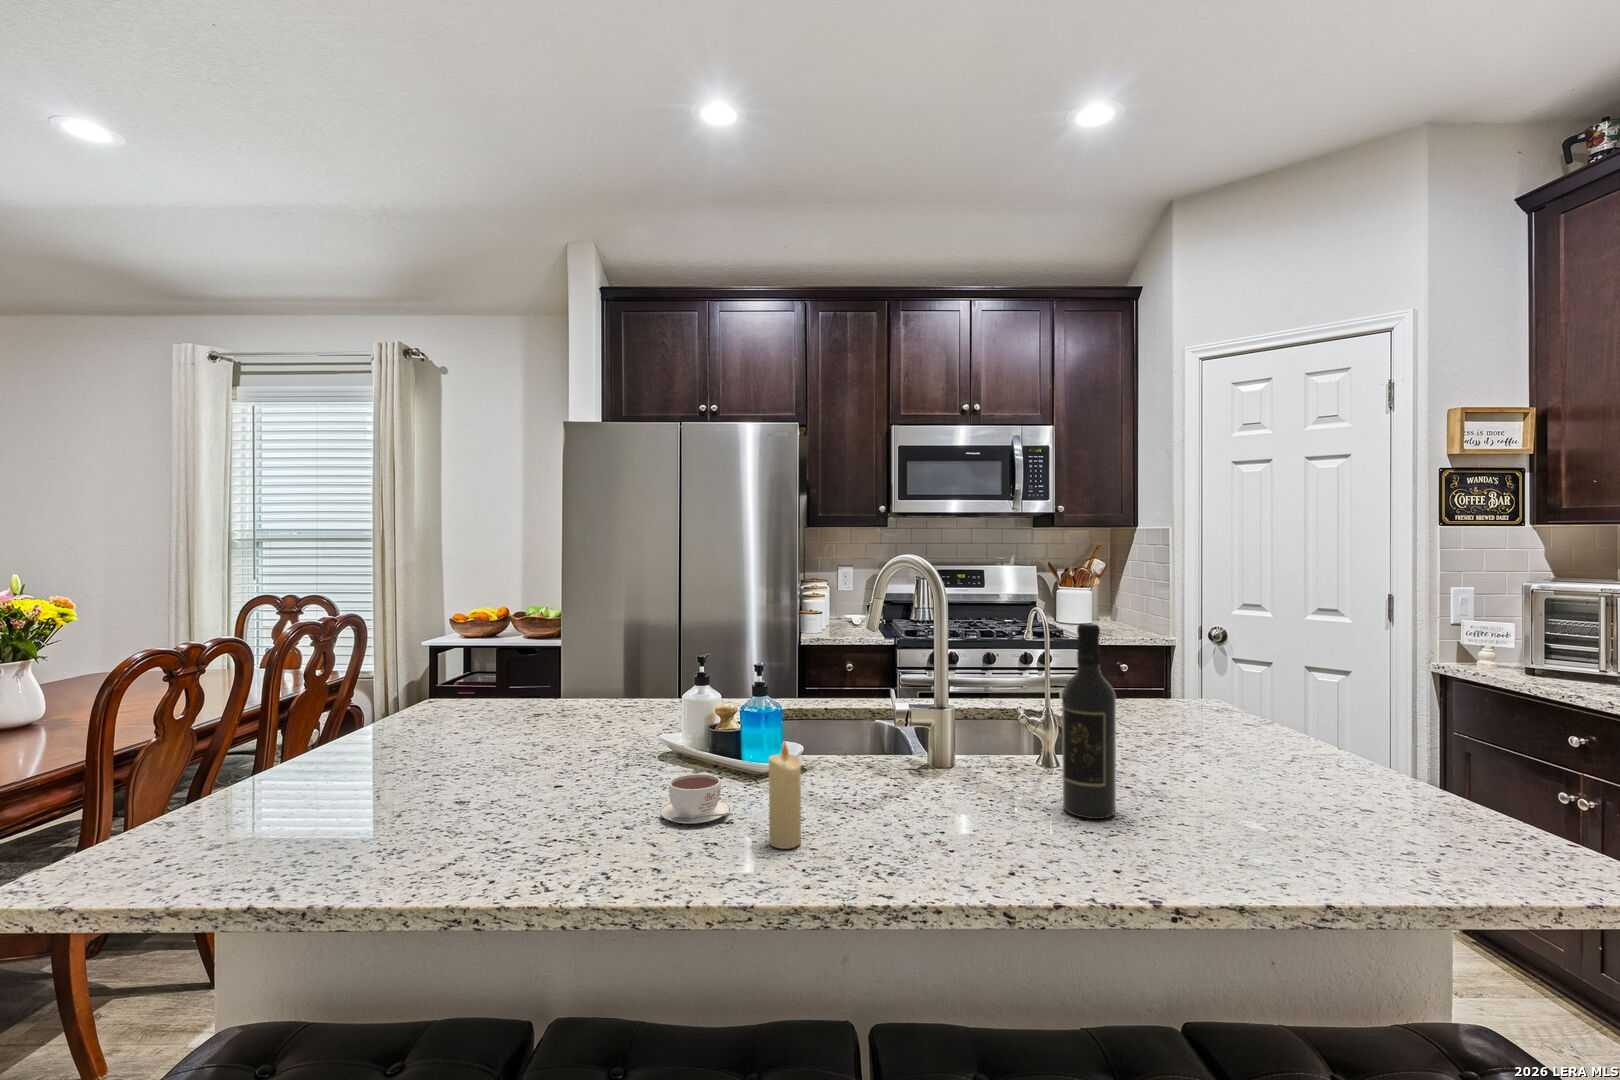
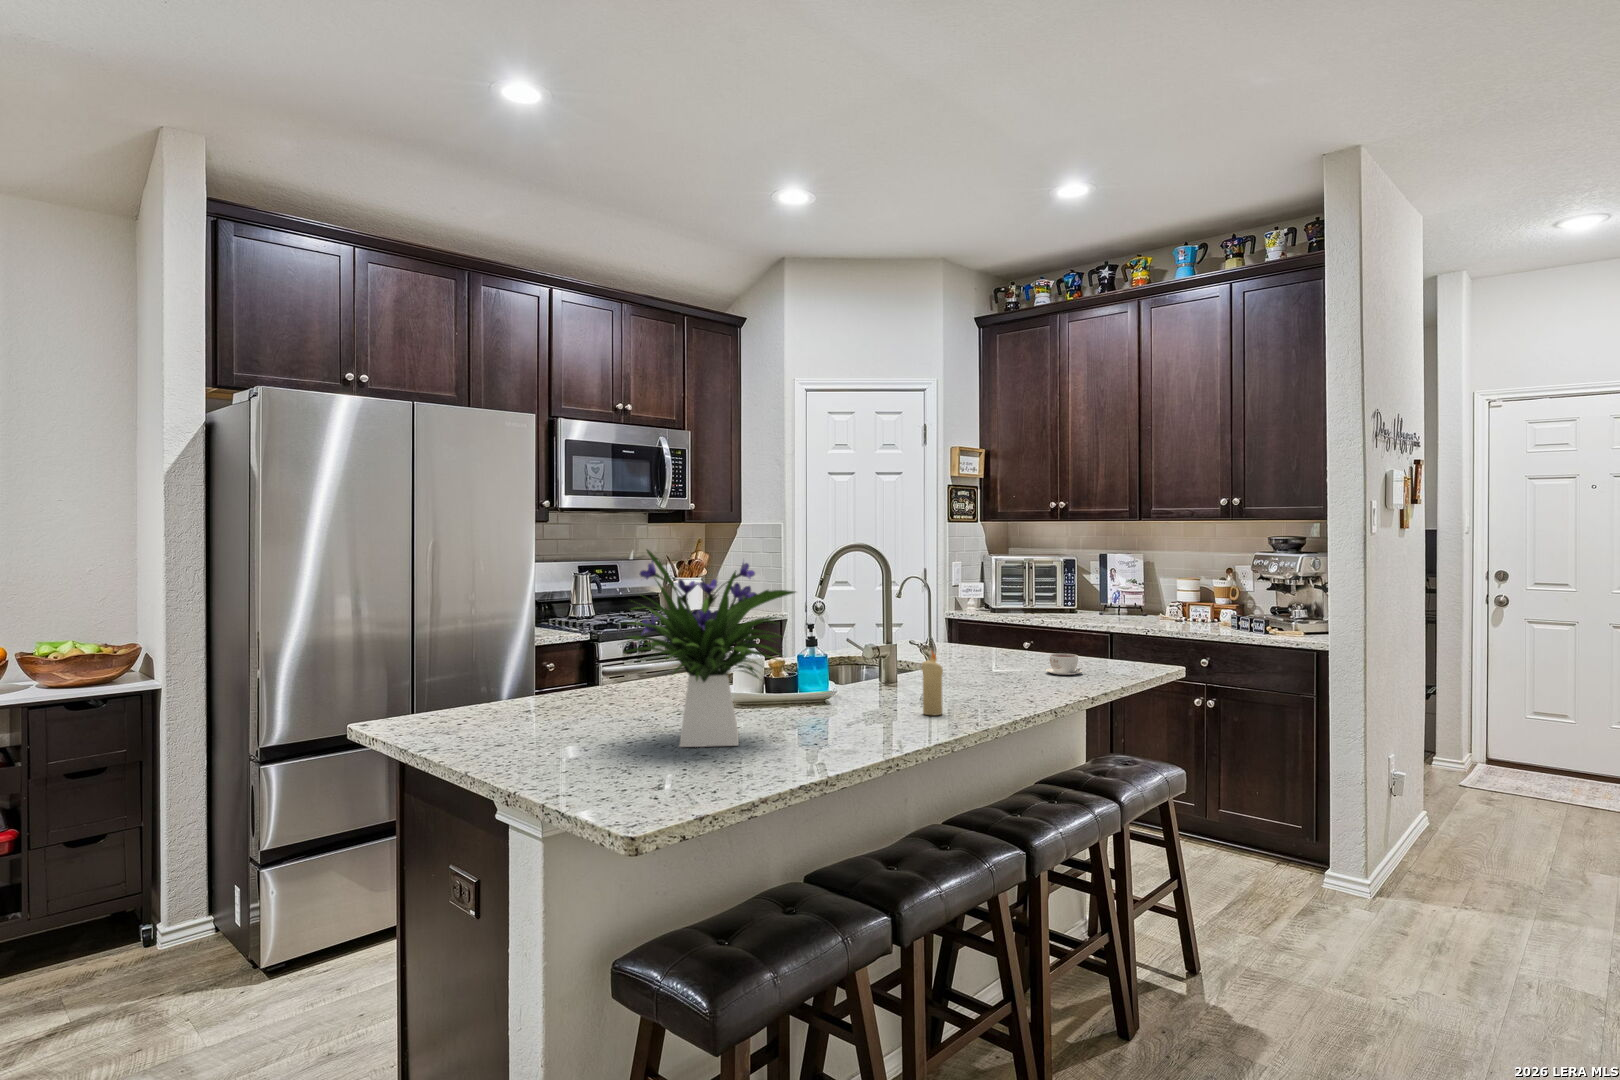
flower arrangement: none [328,563,578,819] -> present [625,550,796,747]
wine bottle: present [1062,624,1116,819] -> none [984,576,1013,684]
coffee cup: present [660,774,733,823] -> present [1046,654,1082,675]

